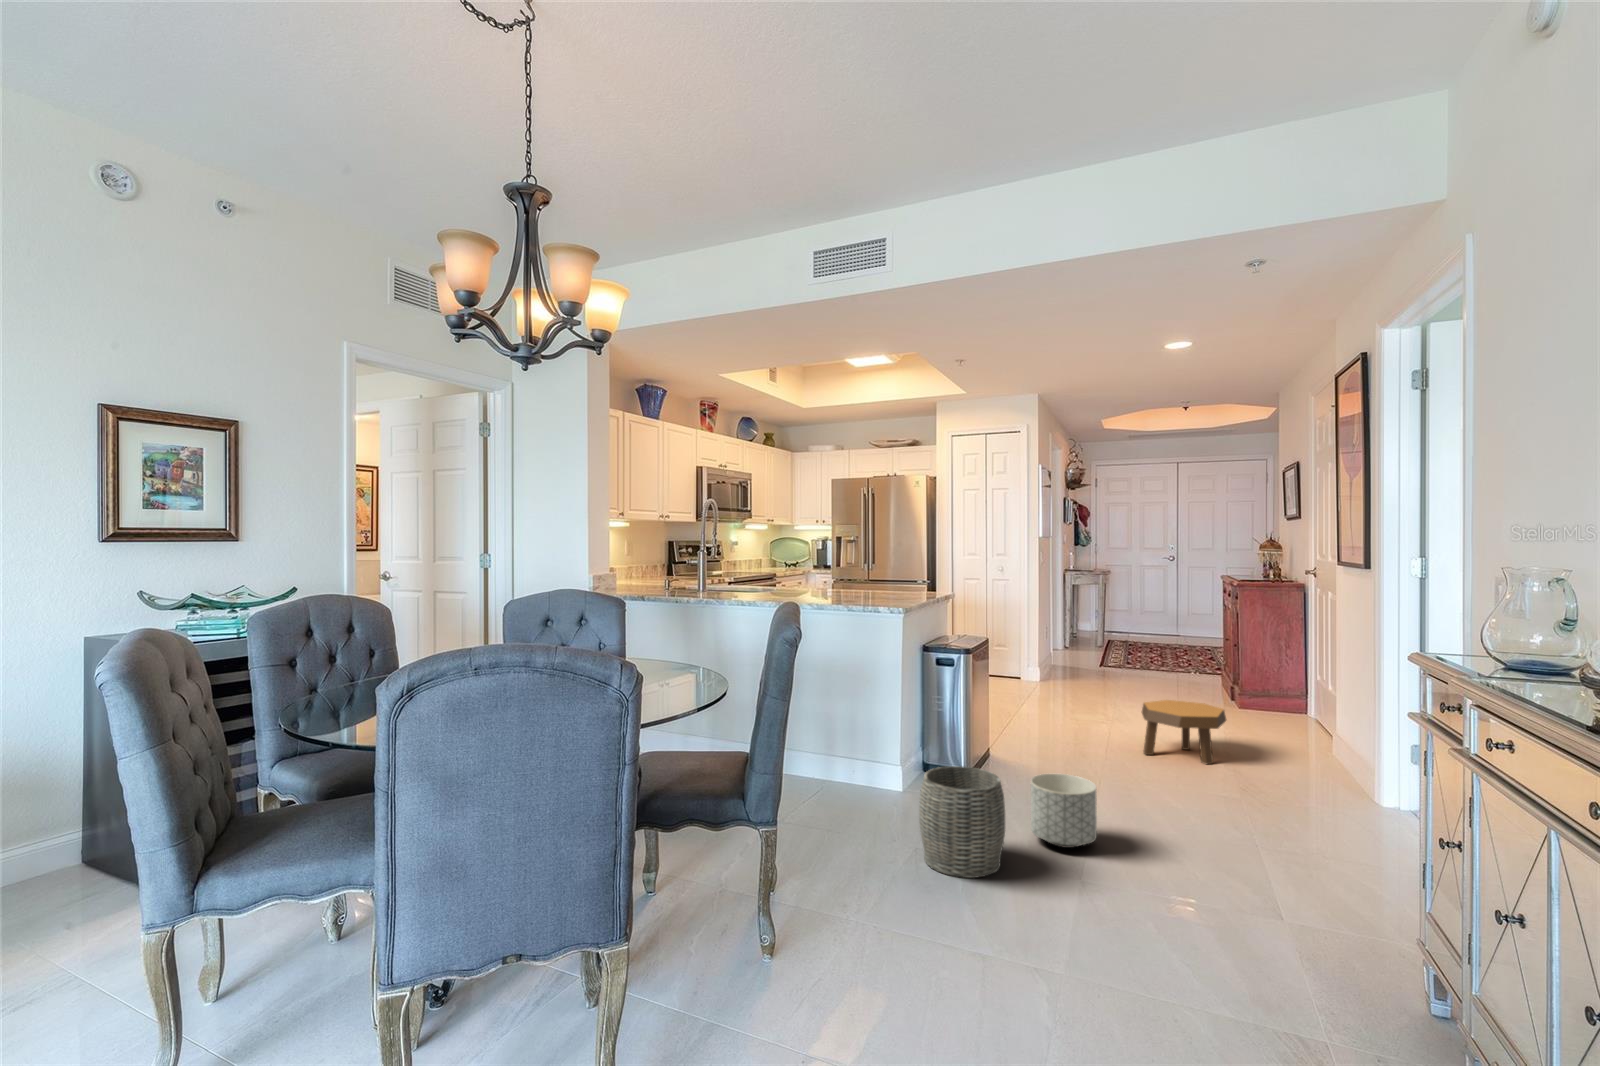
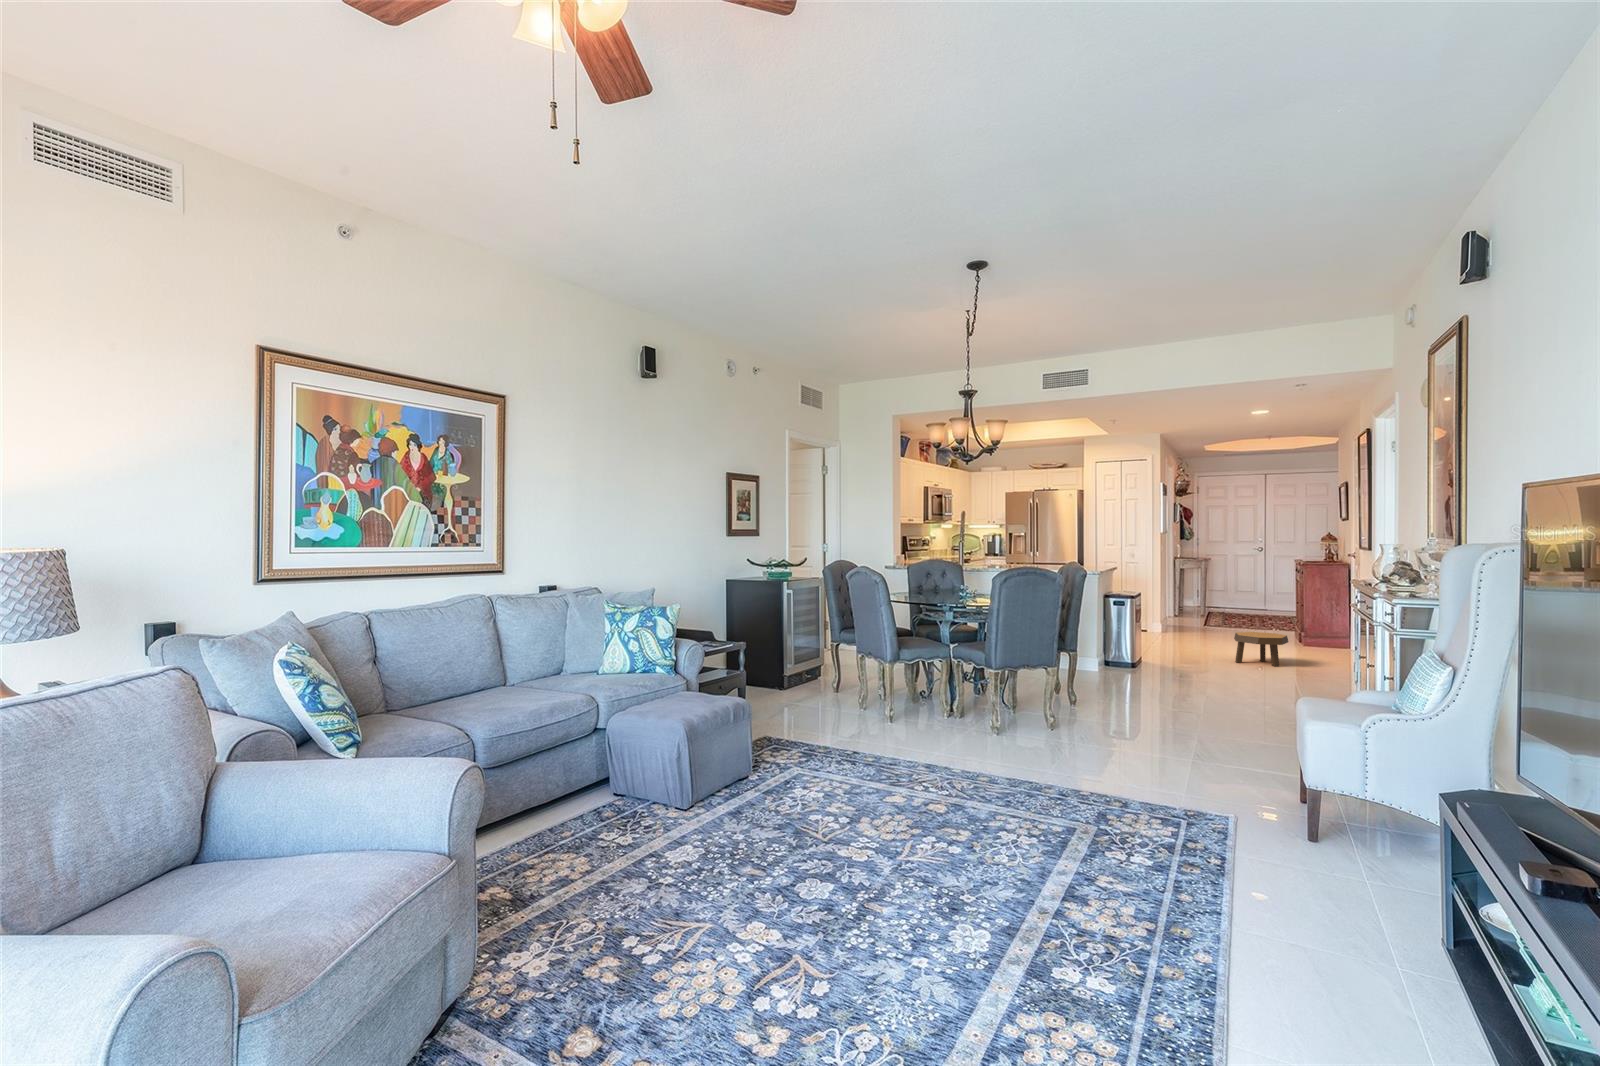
woven basket: present [919,766,1005,878] -> none [1117,647,1163,694]
planter: present [1031,773,1097,848] -> none [1173,654,1210,688]

